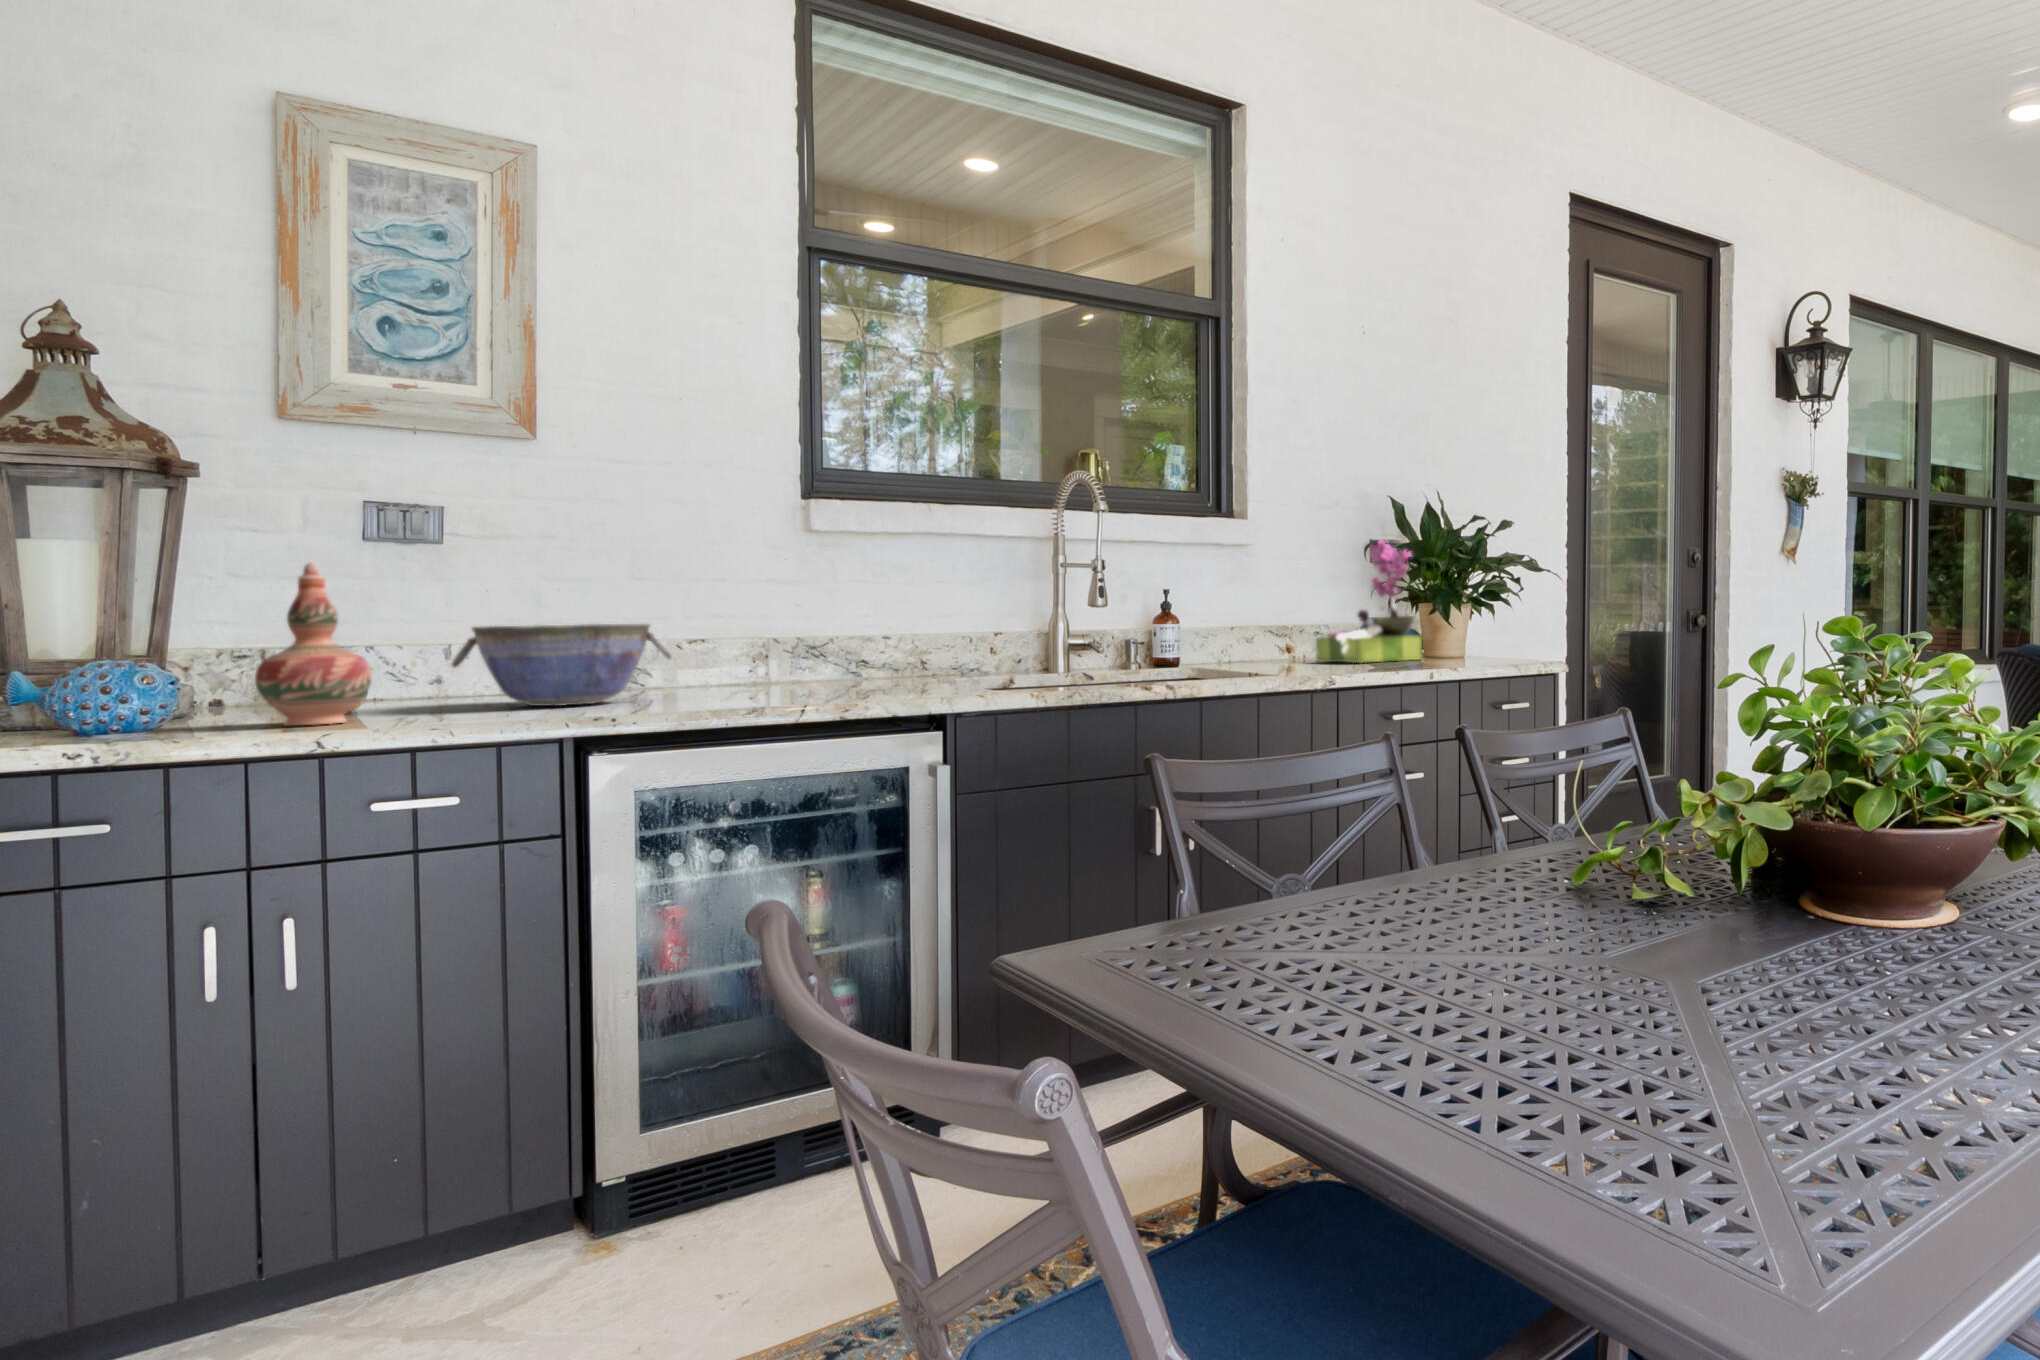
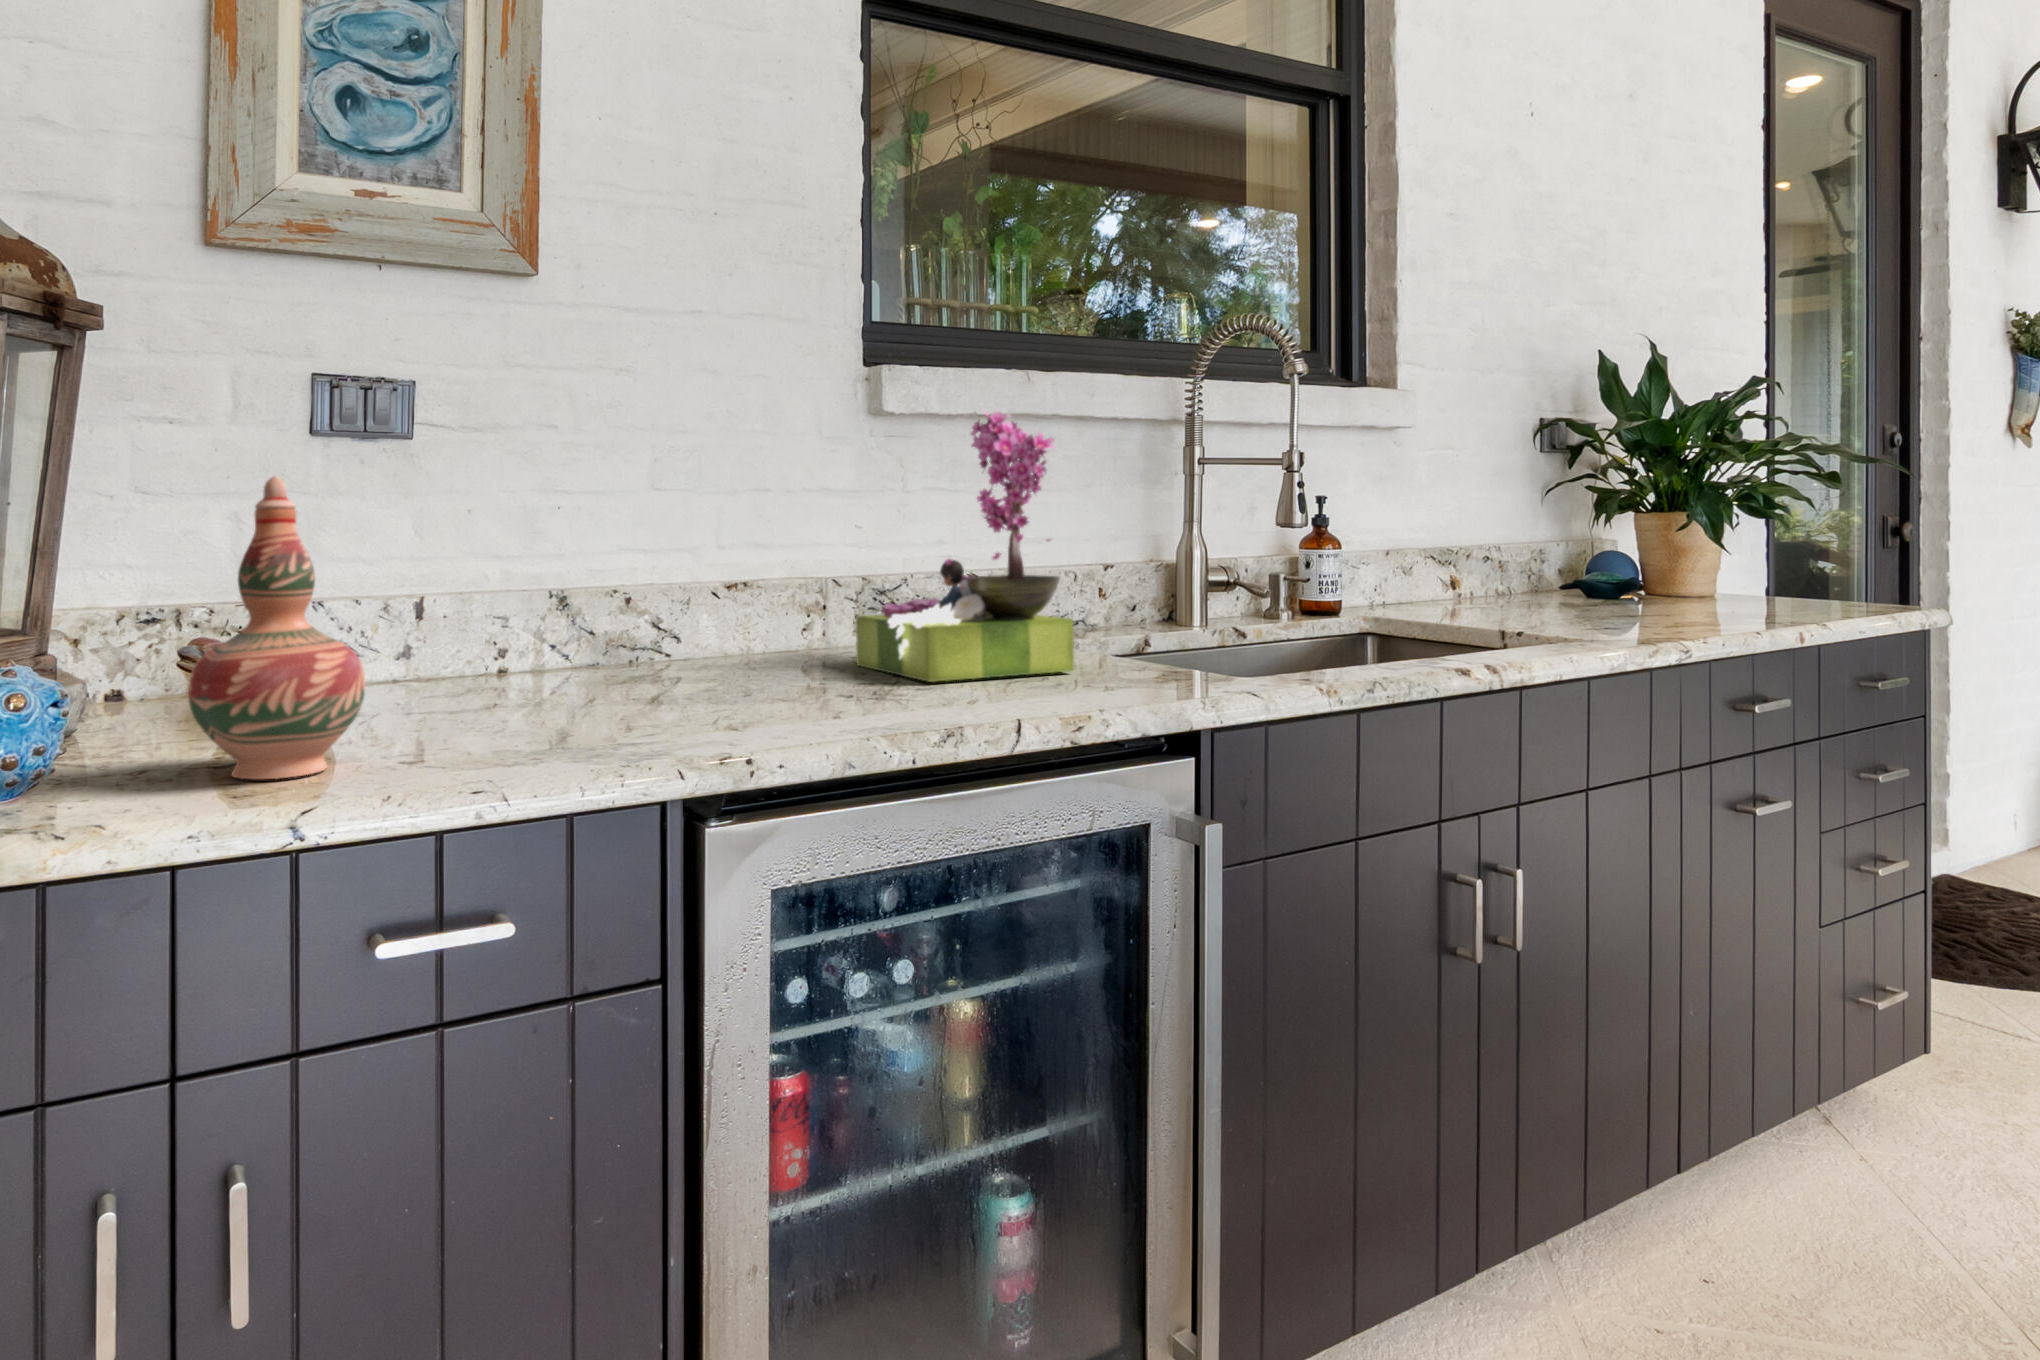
flower arrangement: present [1316,540,1422,663] -> present [856,412,1074,682]
bowl: present [452,624,671,706] -> none [457,572,772,718]

